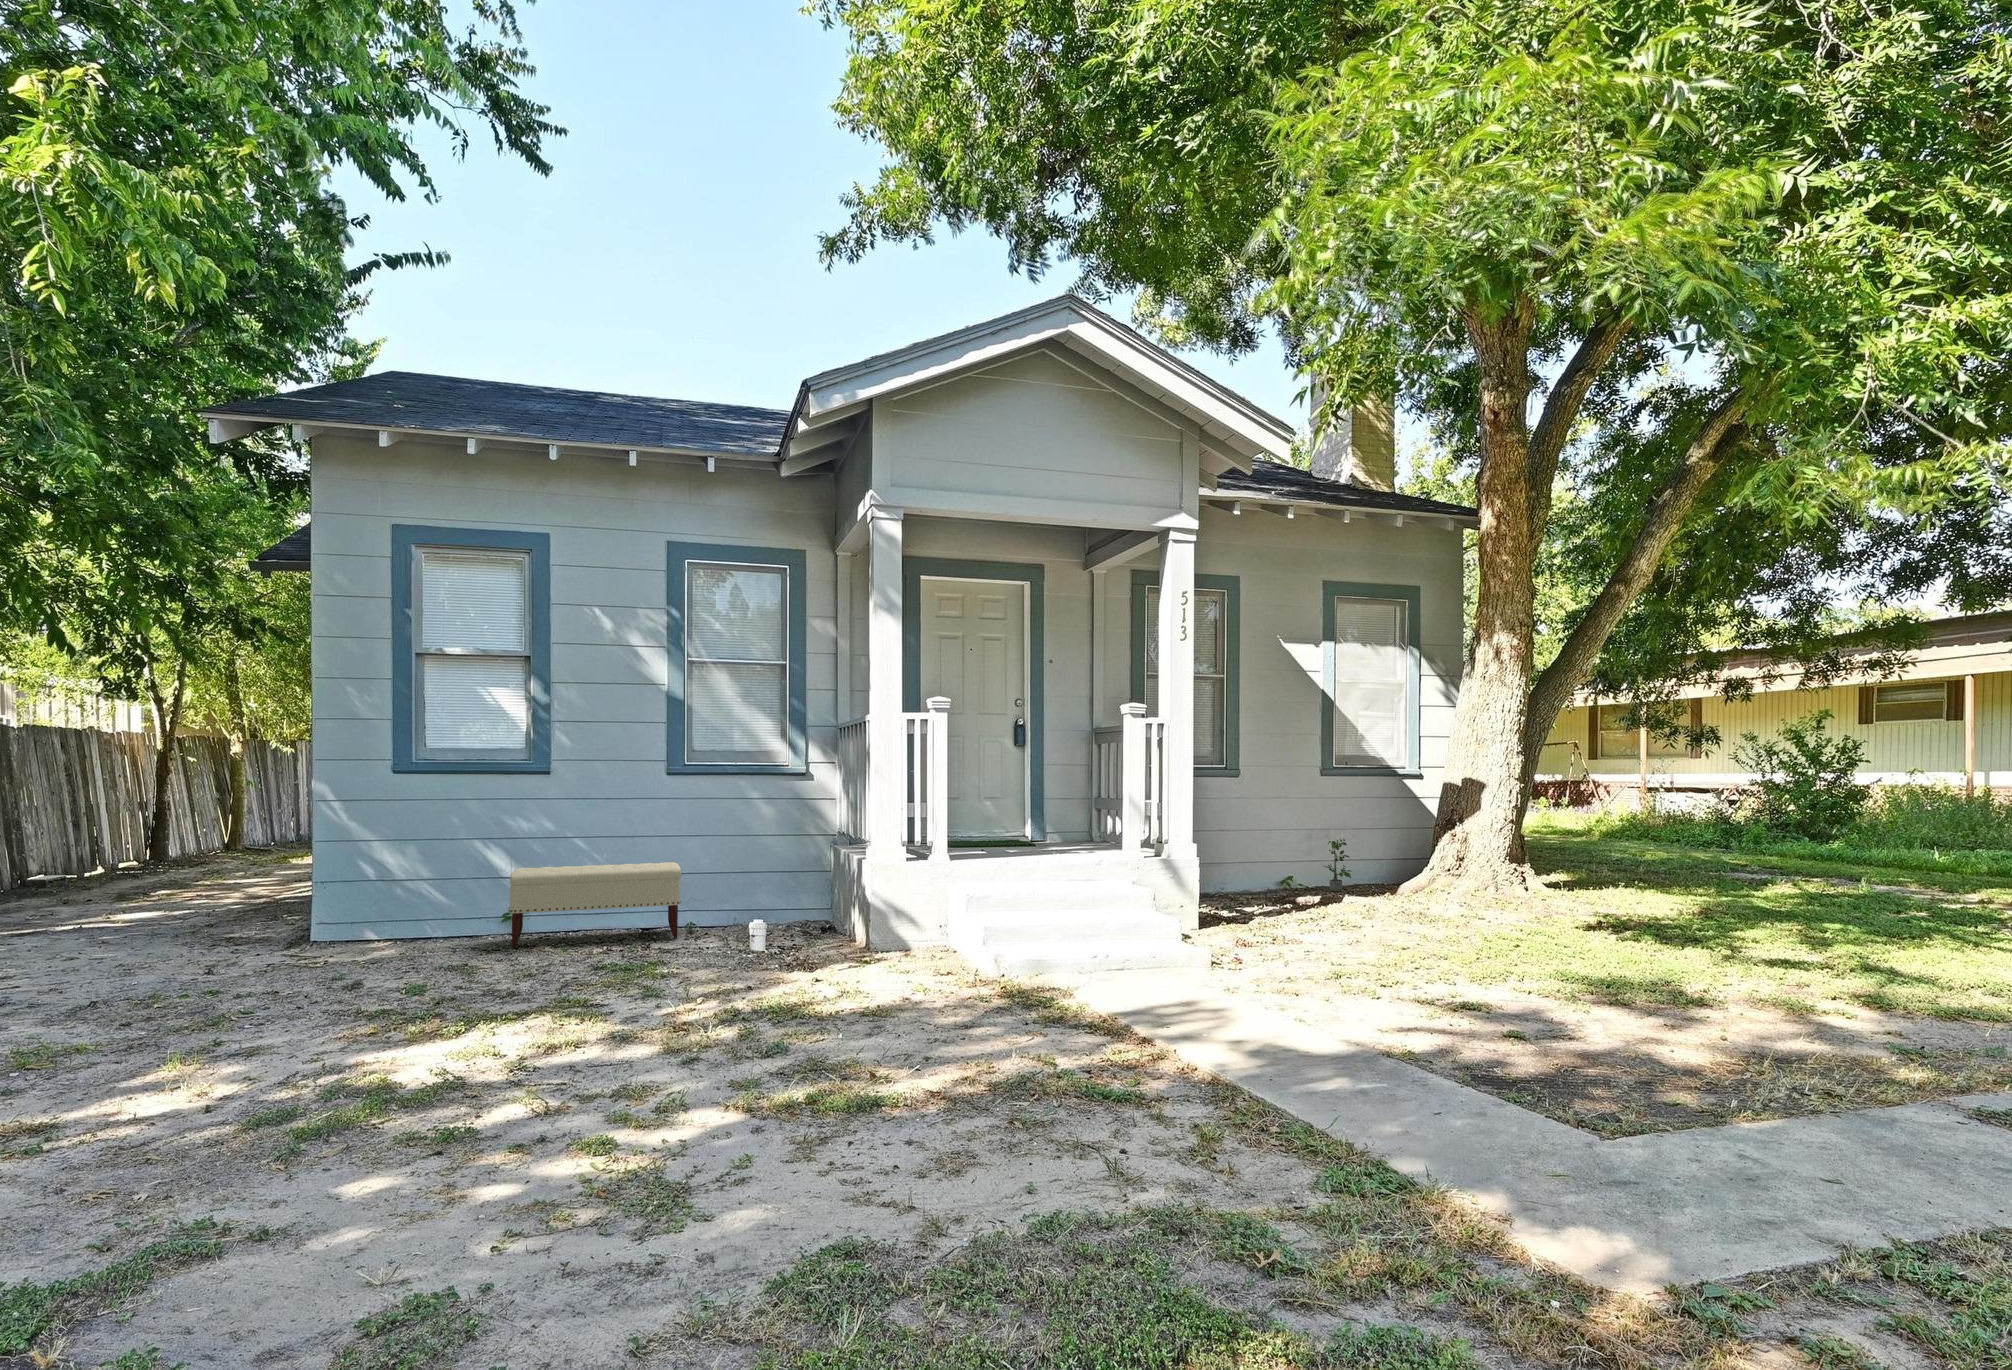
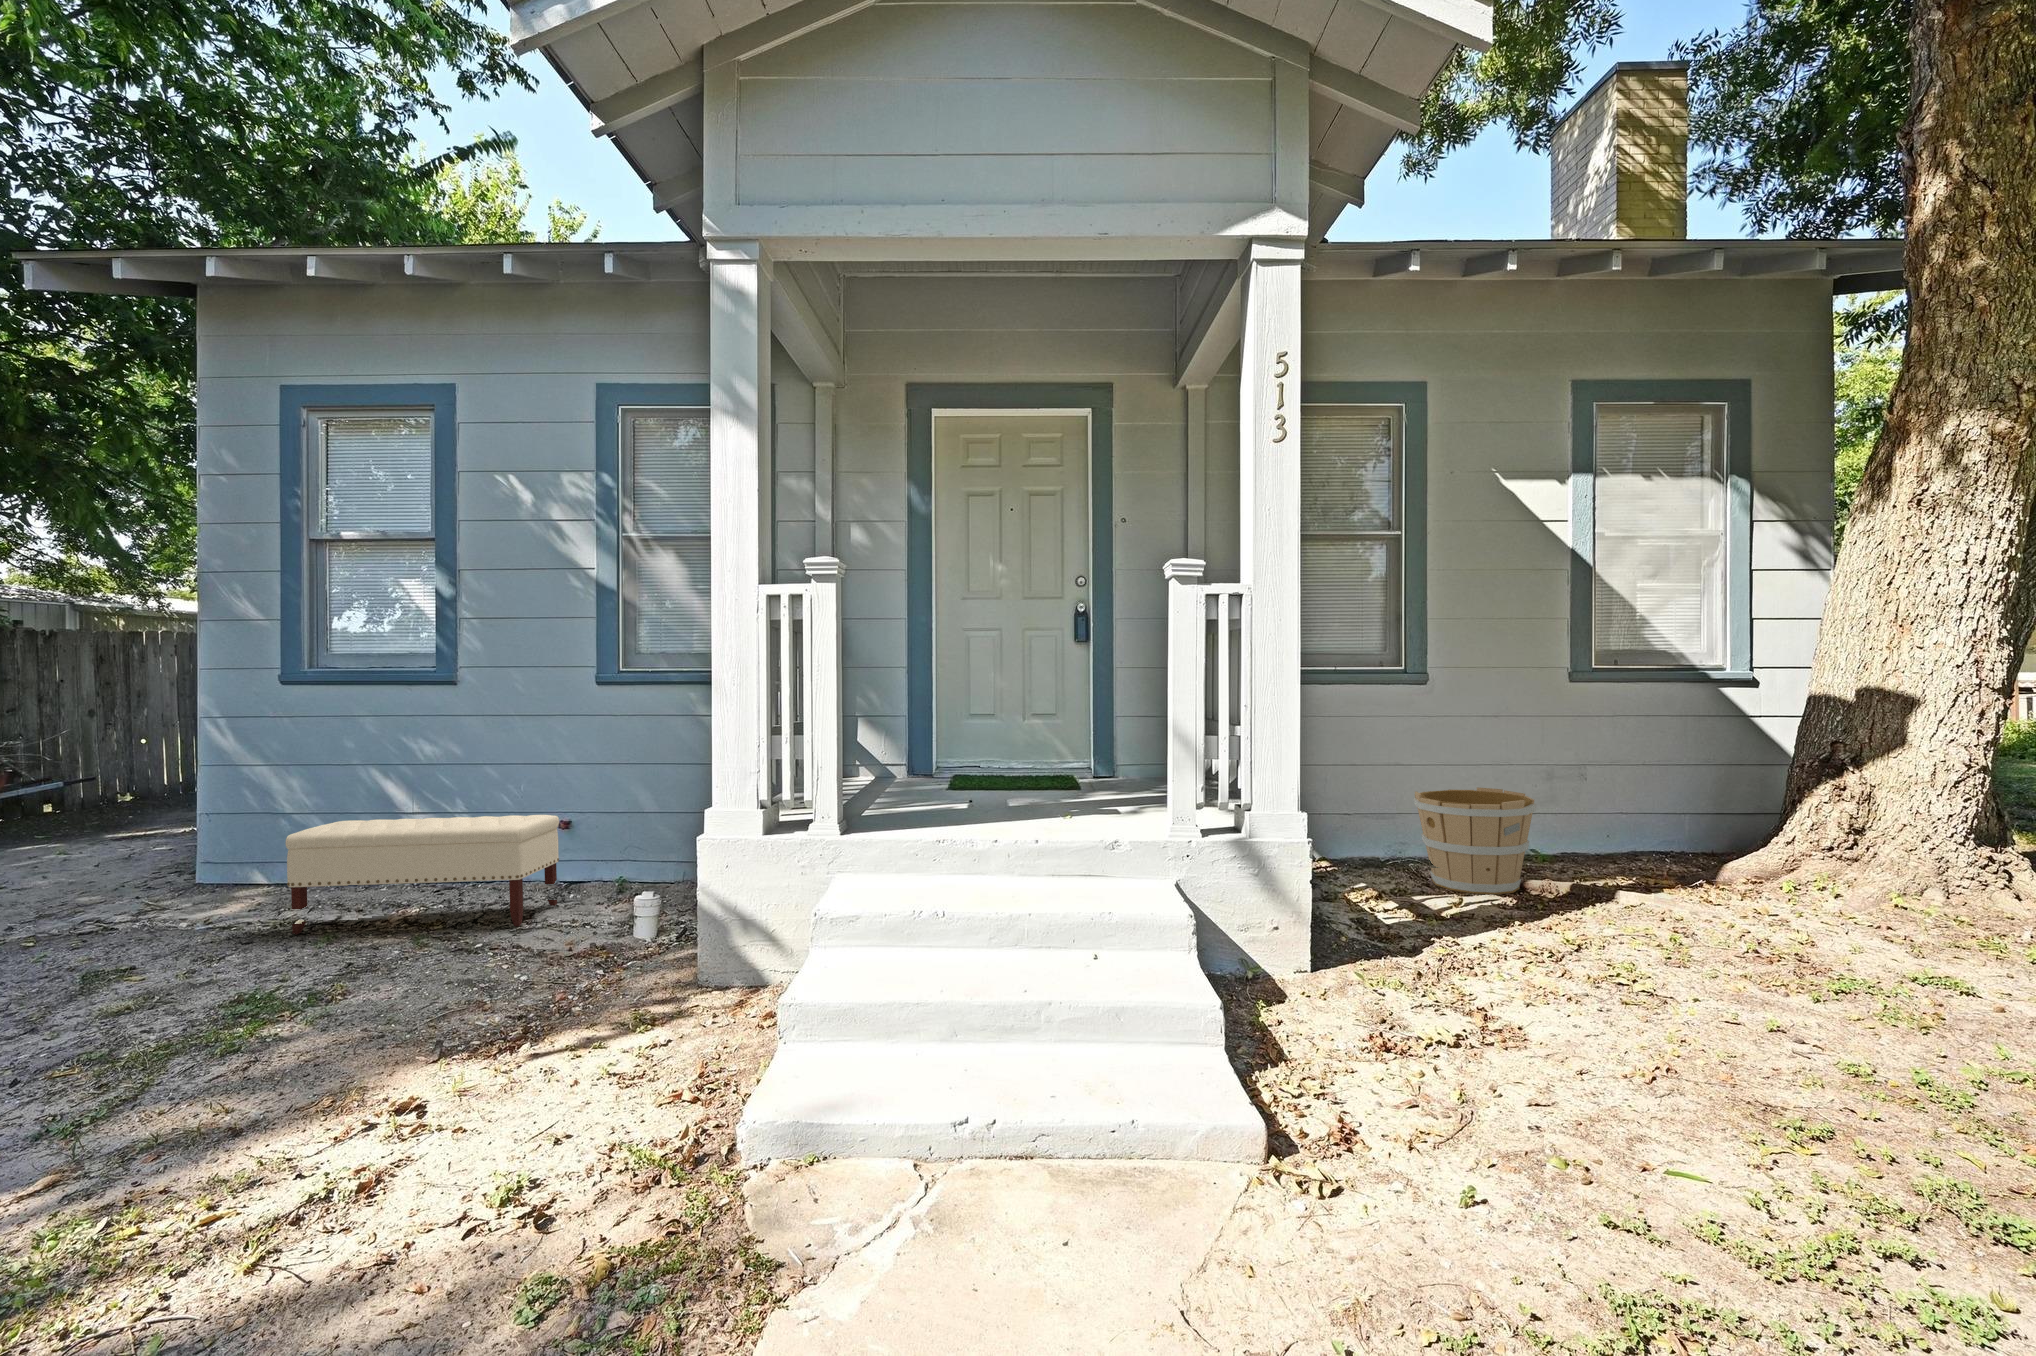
potted plant: present [1324,839,1351,892] -> none [1572,785,1628,871]
wooden bucket: none [1234,840,1304,903] -> present [1413,787,1536,894]

